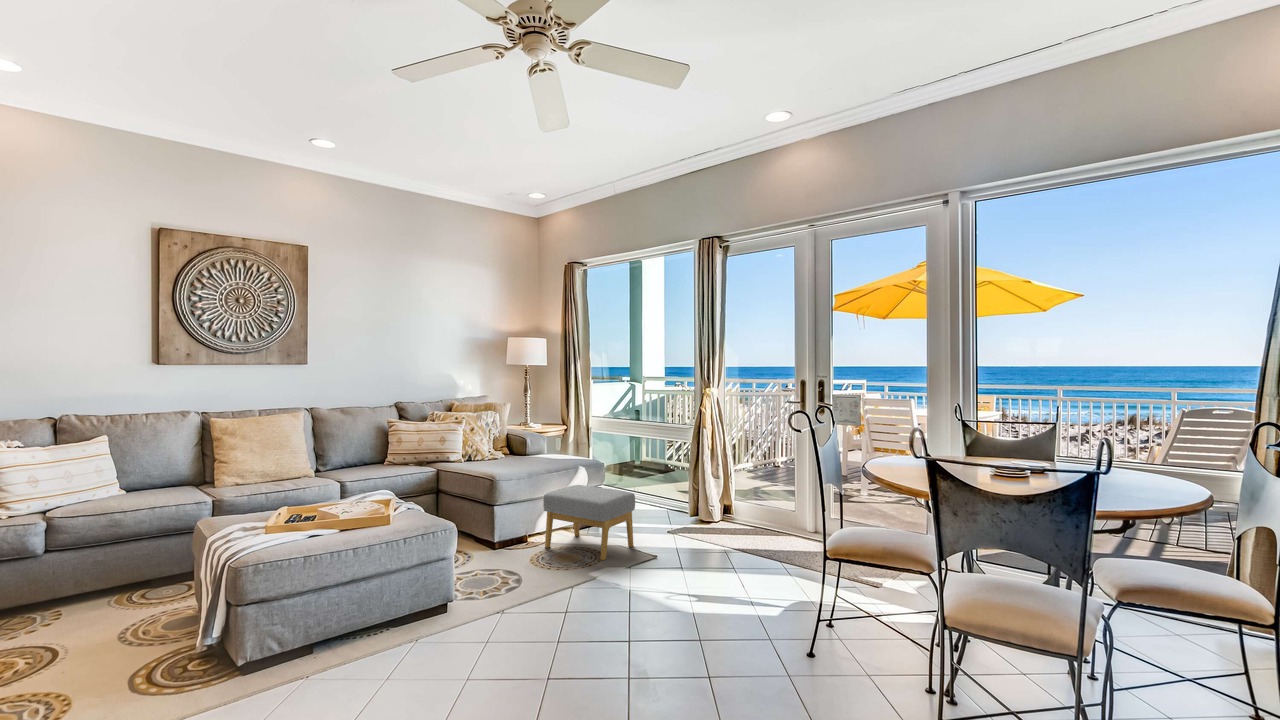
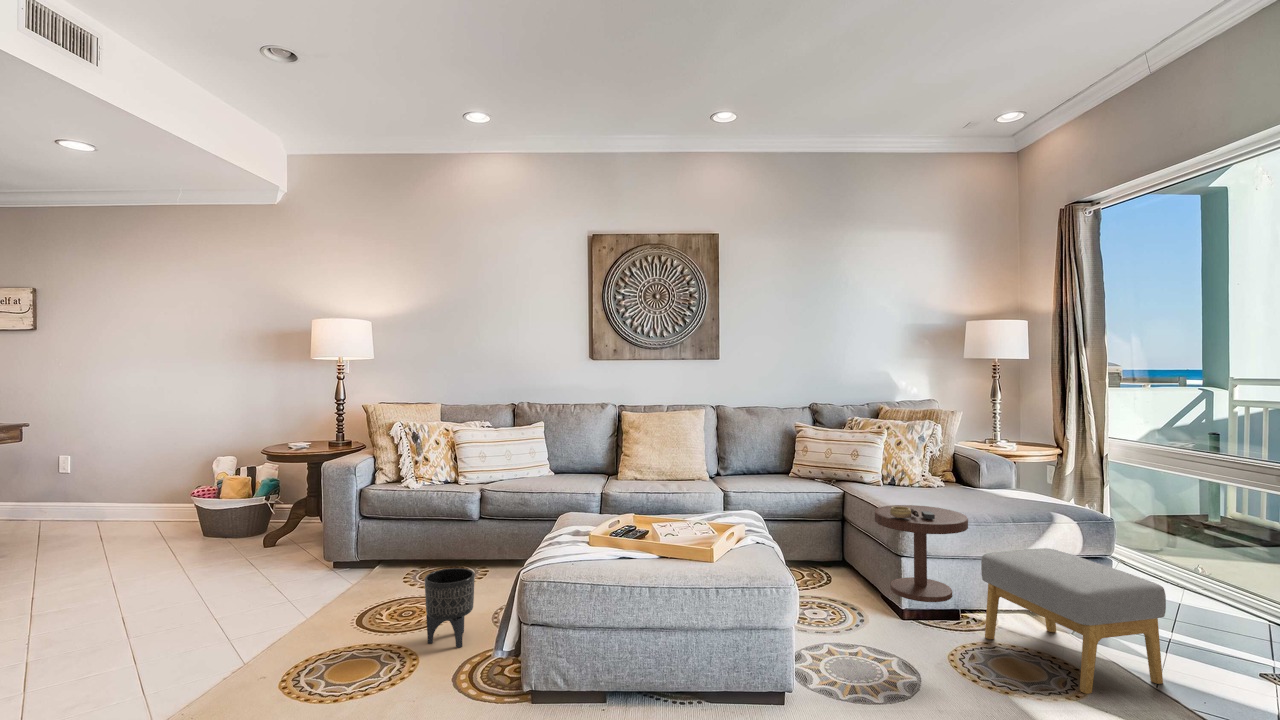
side table: none [489,467,546,573] -> present [875,505,968,602]
planter: none [39,594,110,685] -> present [425,568,475,648]

